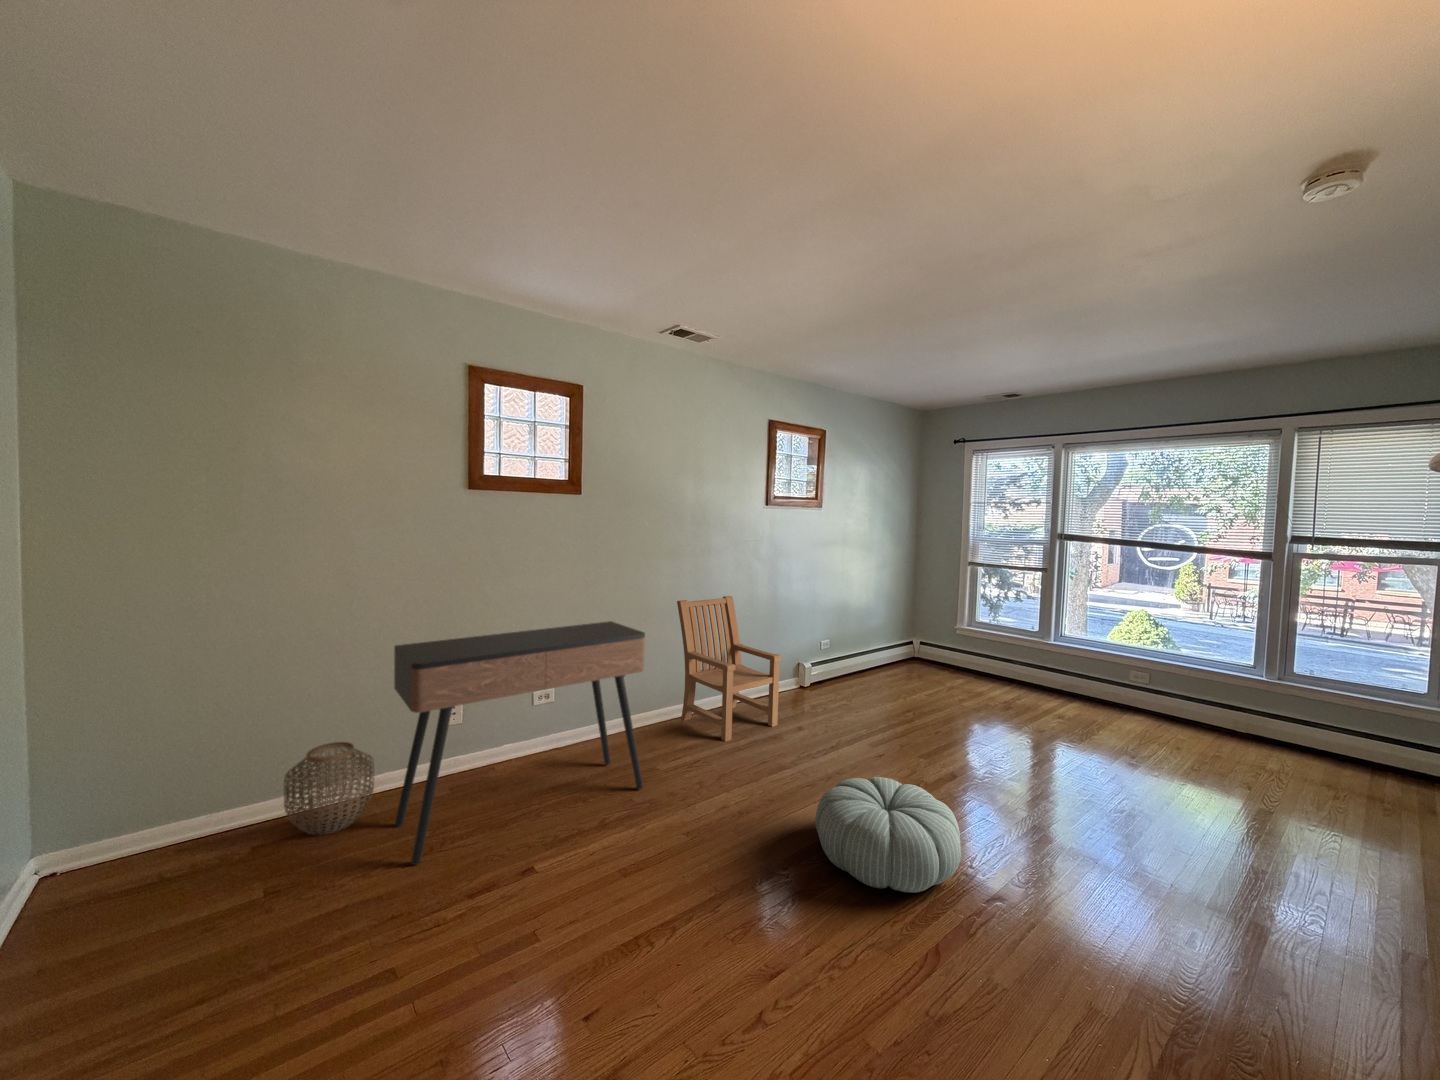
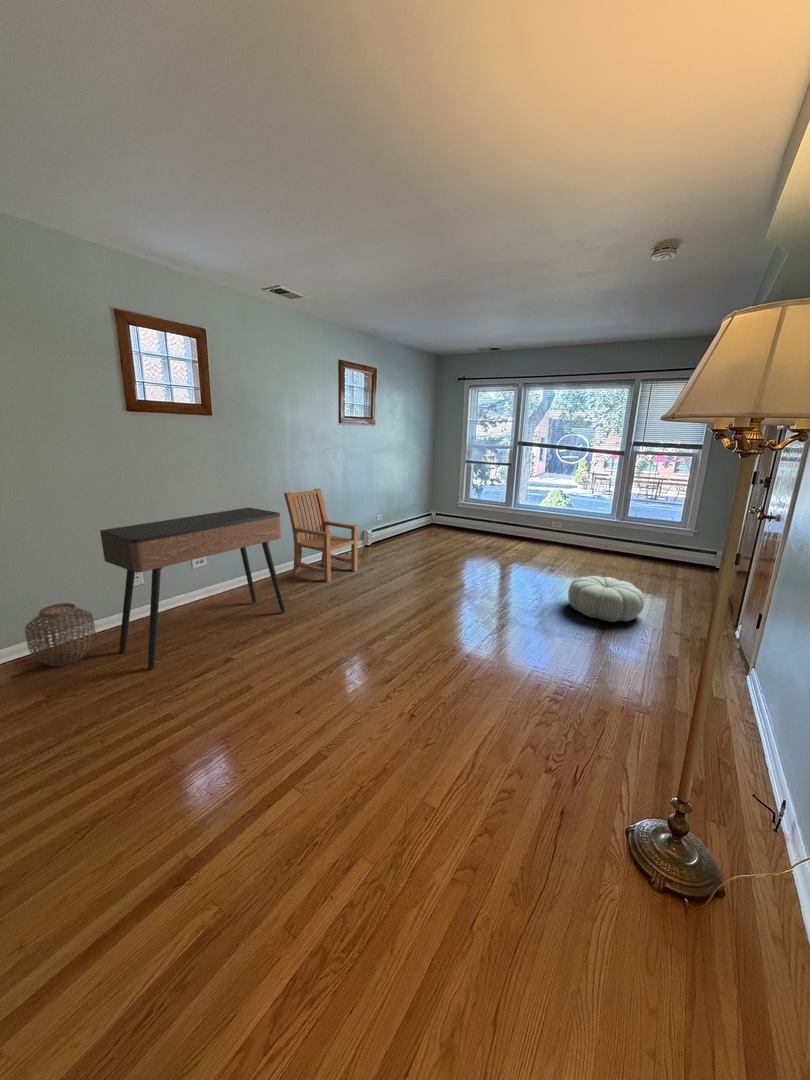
pouf: present [815,777,961,893] -> present [568,576,644,622]

